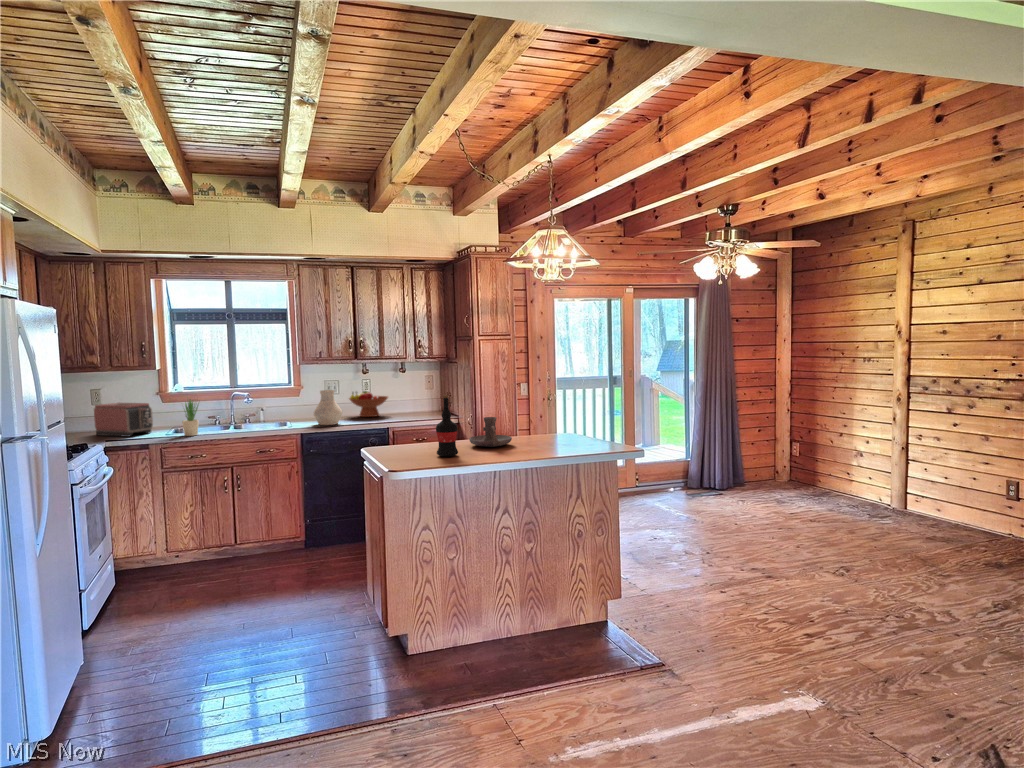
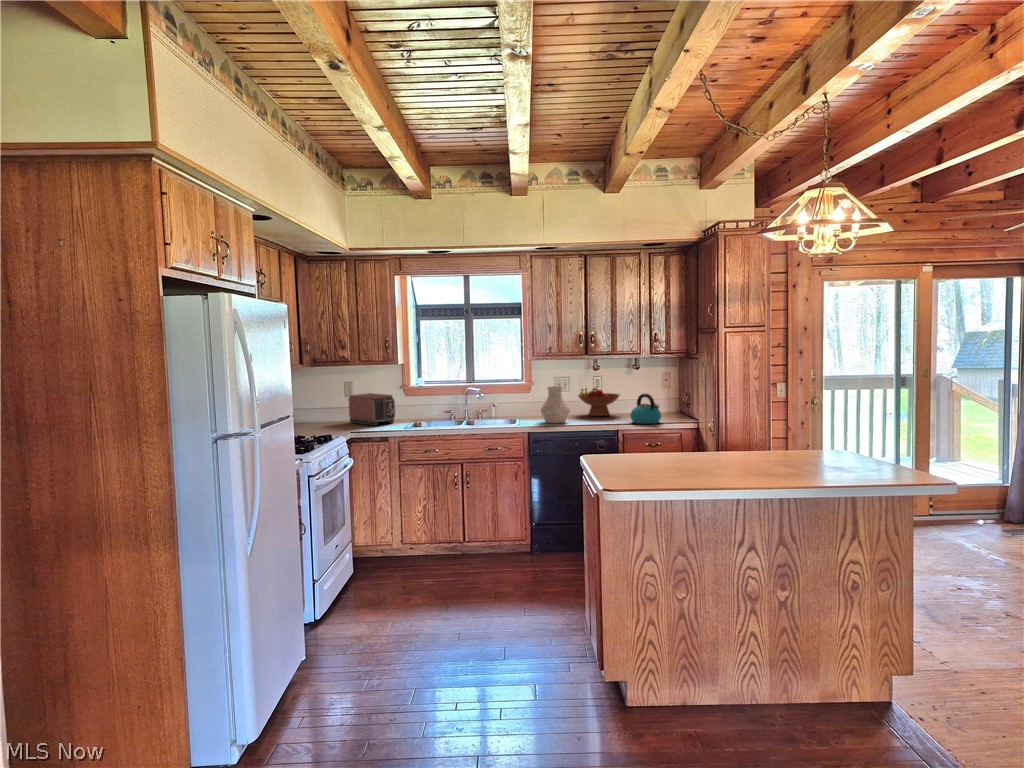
kettle: none [399,394,427,422] -> present [630,394,661,424]
wine bottle: present [436,395,458,456] -> none [666,400,693,474]
potted plant: present [182,399,198,436] -> none [418,387,434,428]
candle holder: present [469,417,512,447] -> none [708,427,763,463]

